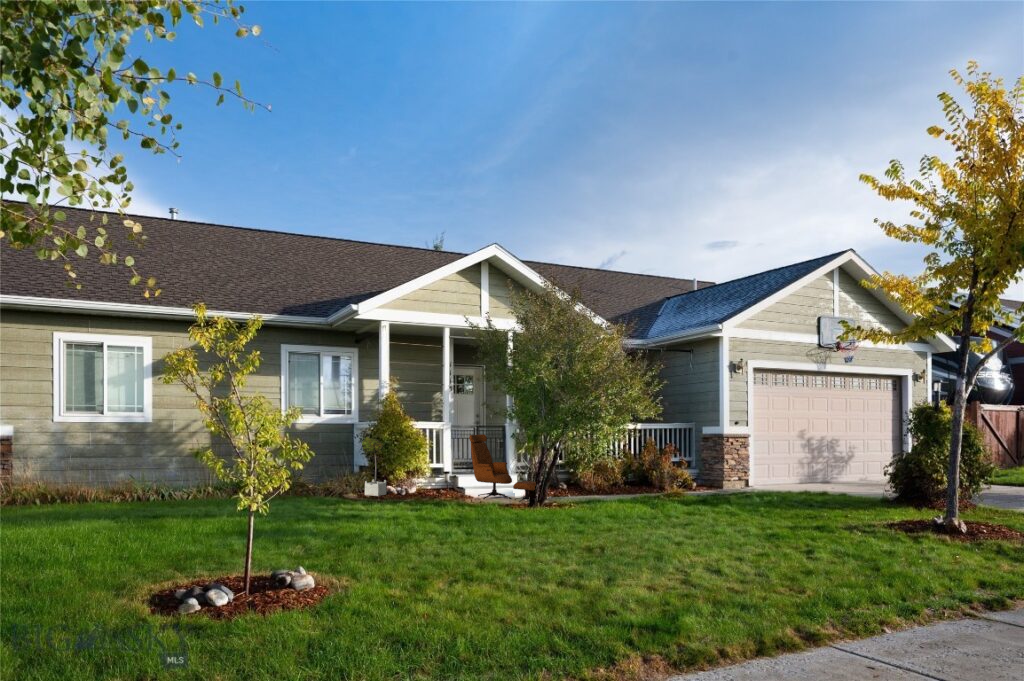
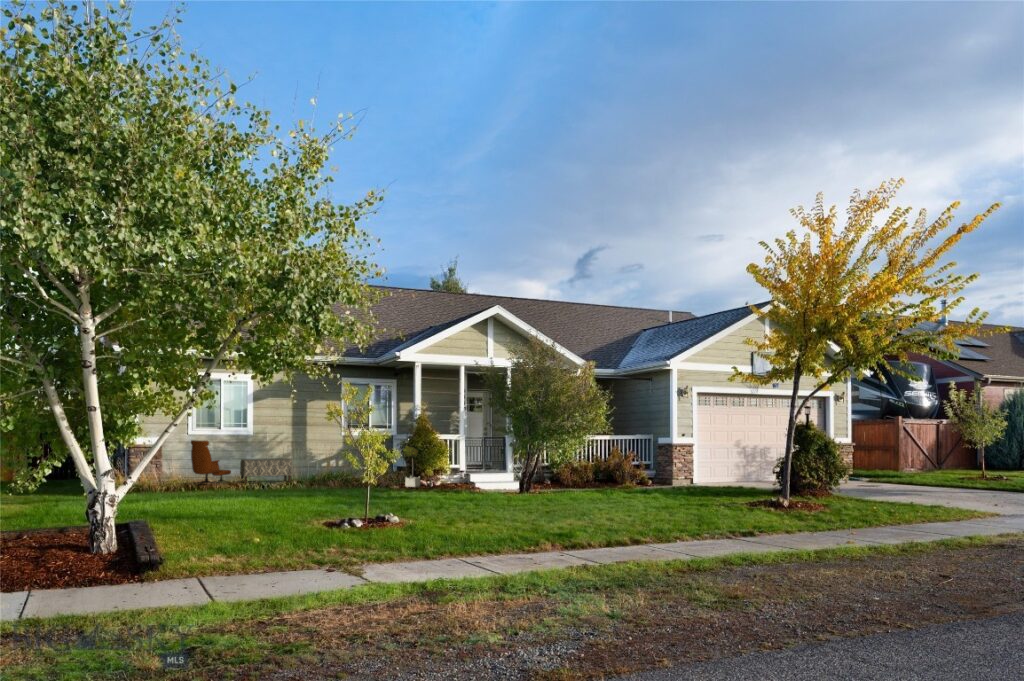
lounge chair: present [469,435,540,502] -> present [191,440,231,484]
bench: none [130,455,206,492] -> present [240,459,293,483]

